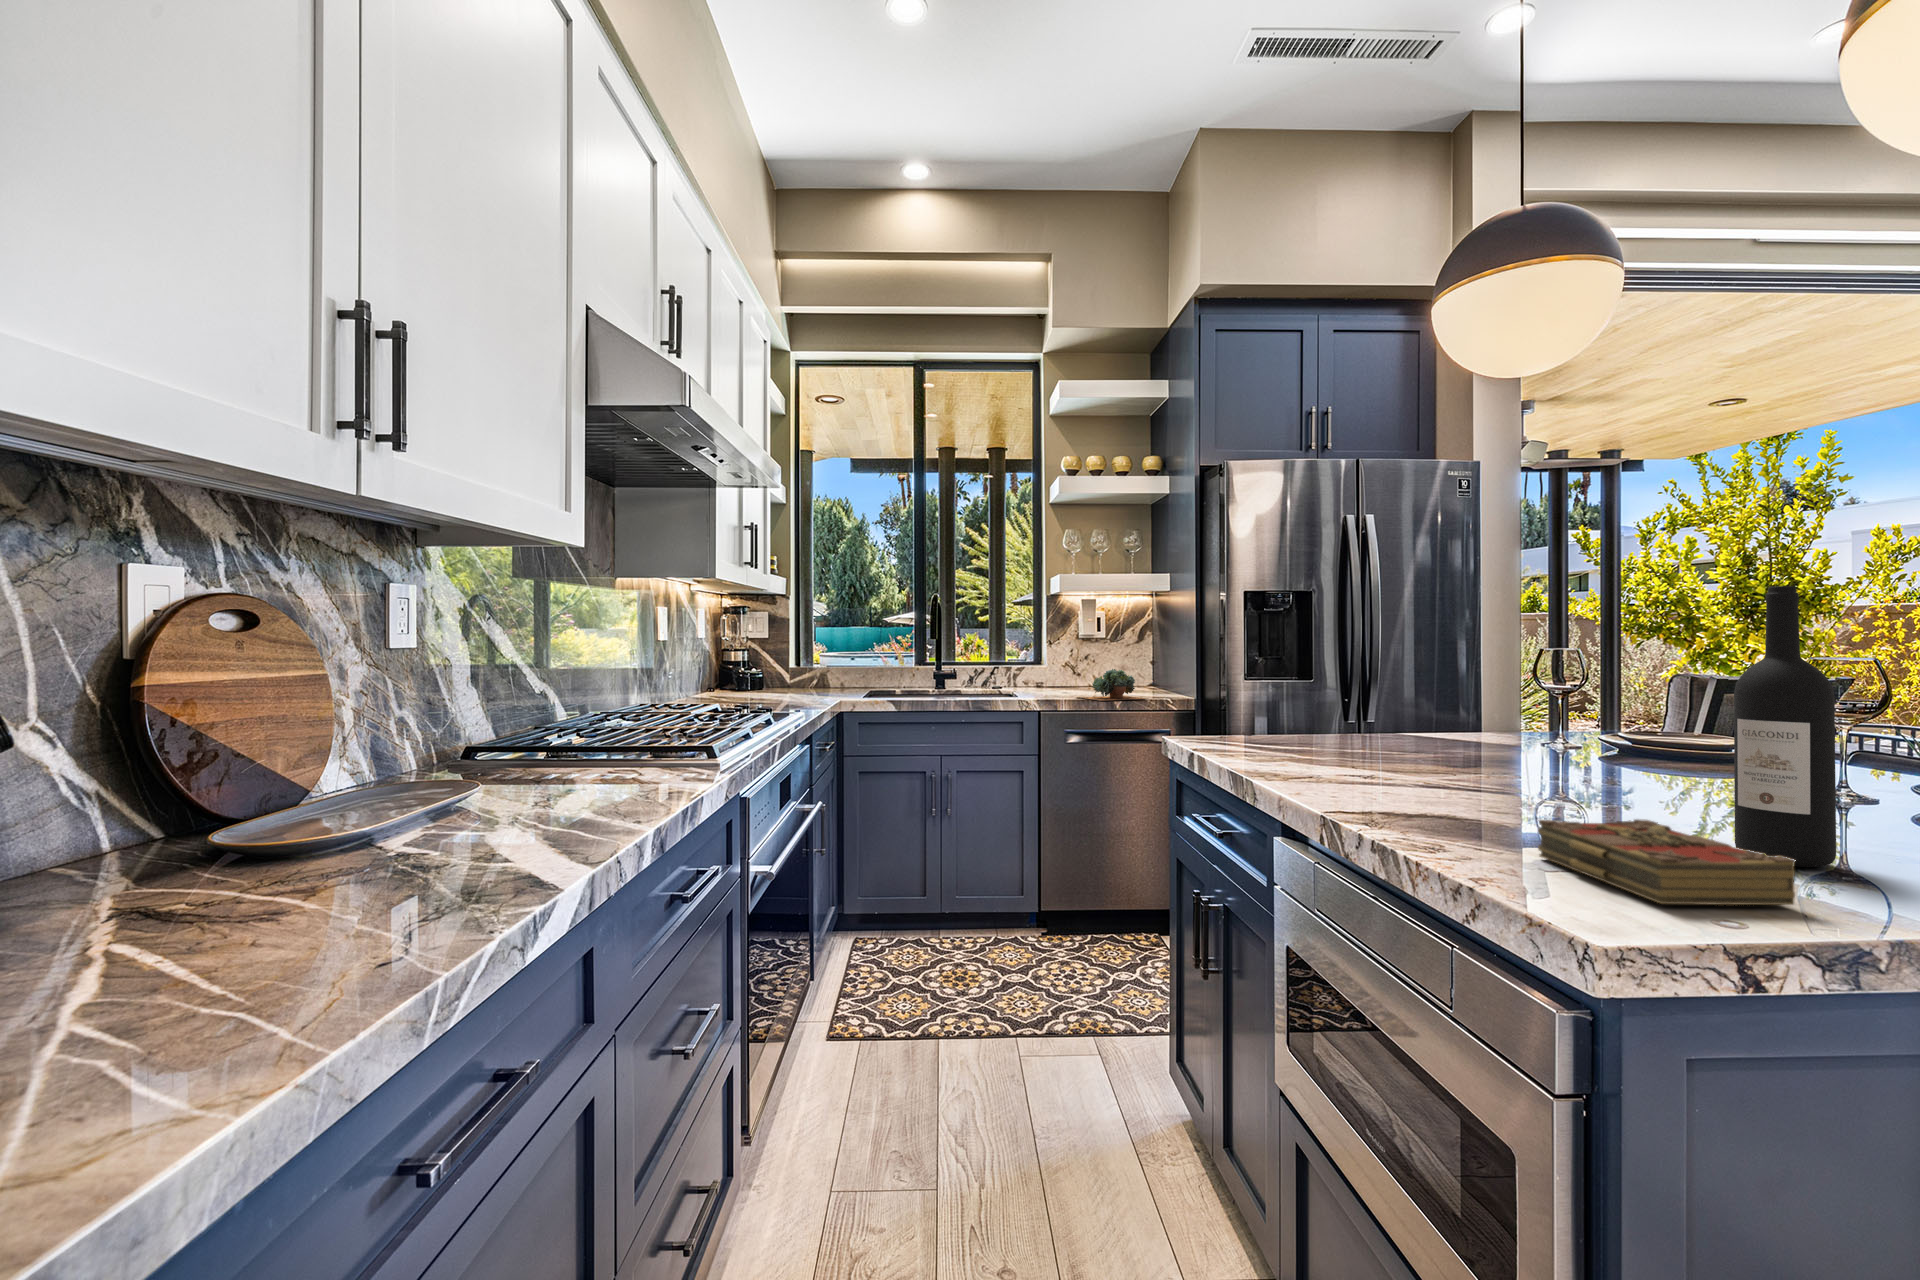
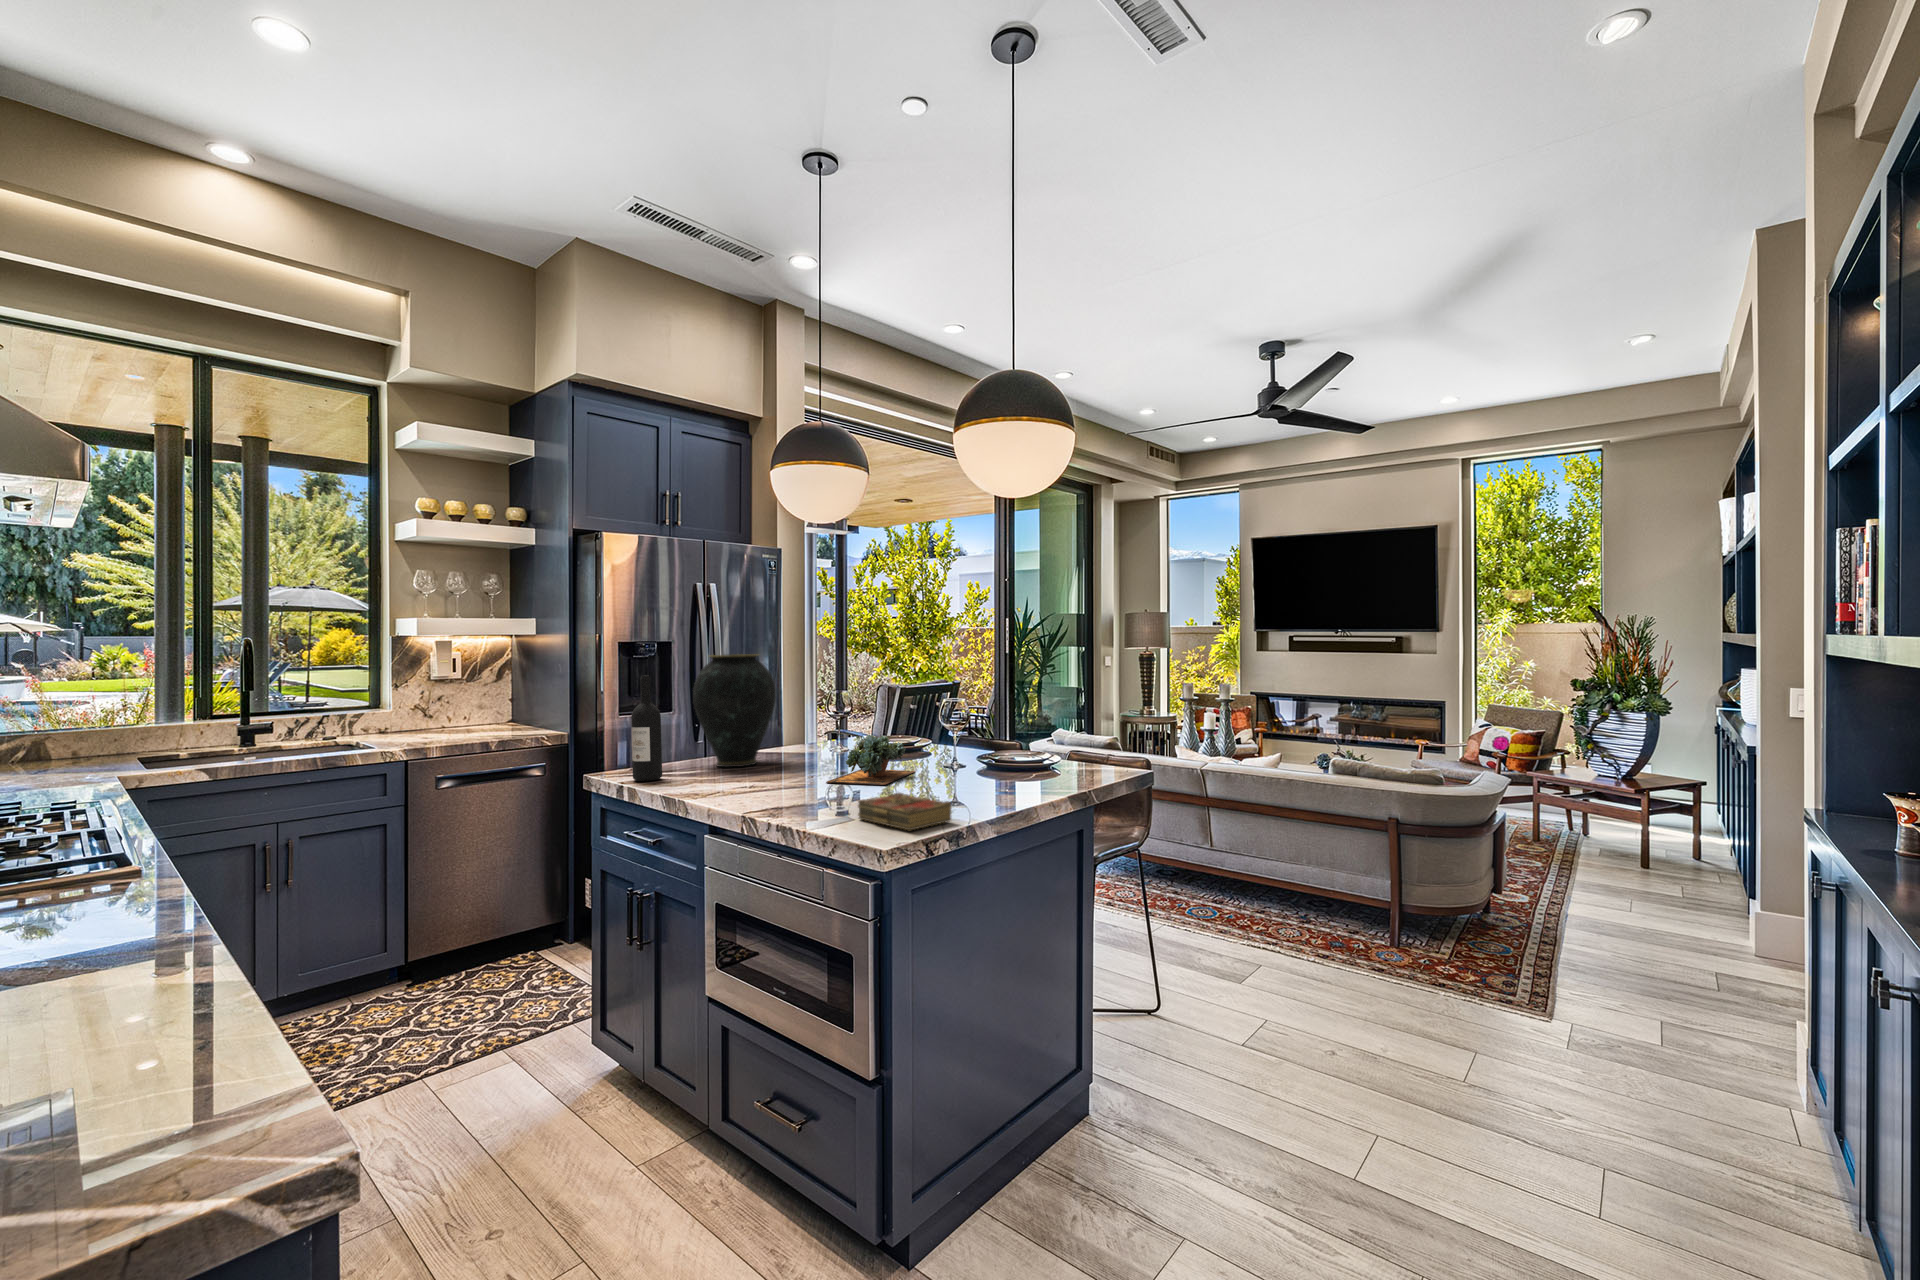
vase: none [1304,584,1433,749] -> present [693,654,776,767]
wine bottle: present [1734,586,1836,867] -> present [631,676,662,781]
succulent plant: present [1078,669,1148,701] -> present [826,735,915,785]

